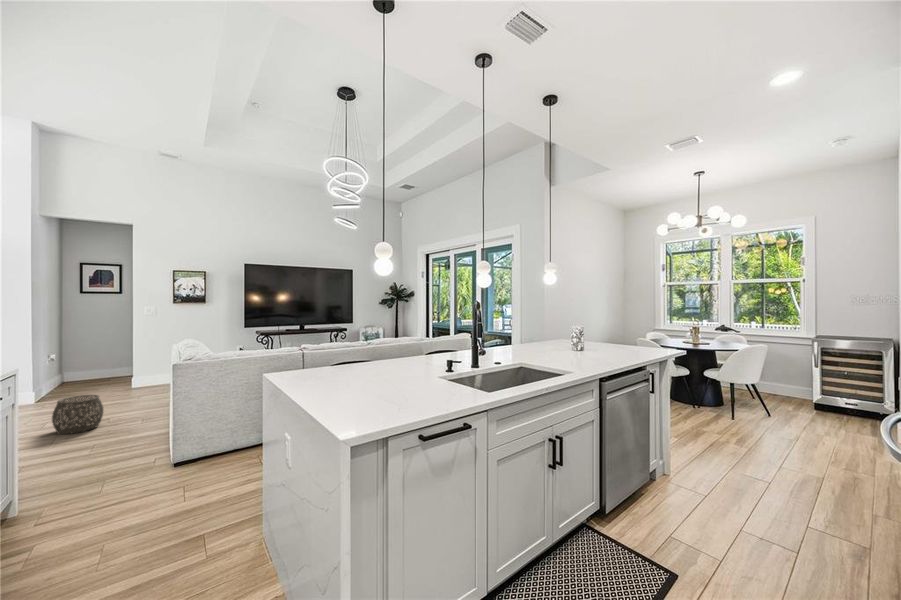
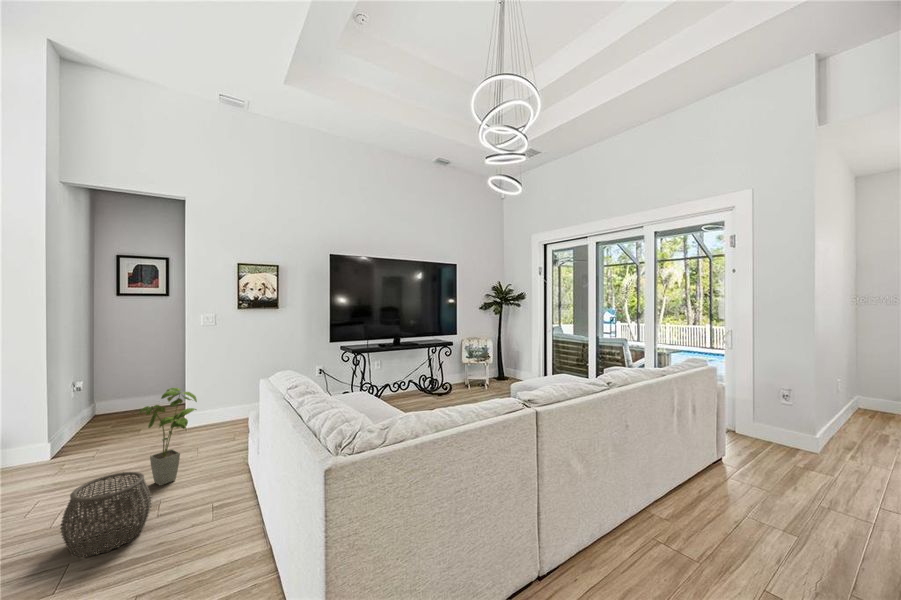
house plant: none [96,351,136,412] -> present [139,388,197,486]

